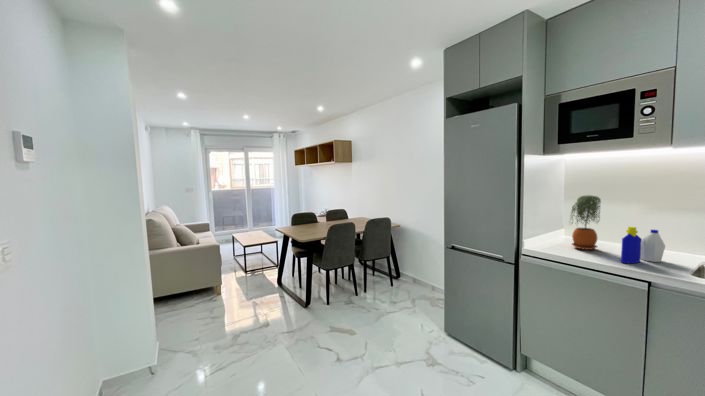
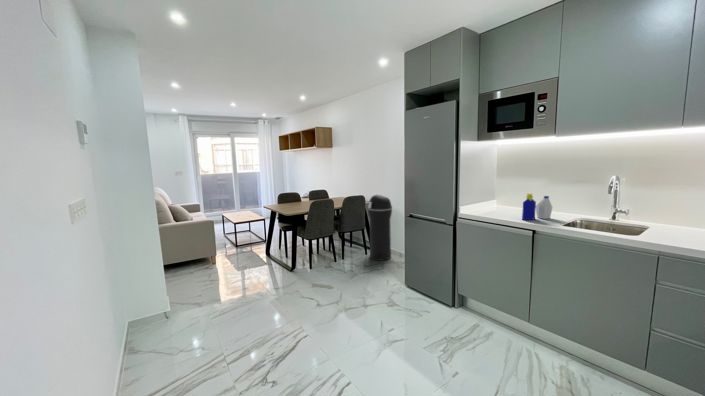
potted plant: present [571,196,601,250] -> none [494,172,516,213]
trash can: none [394,217,423,294] -> present [368,195,392,261]

